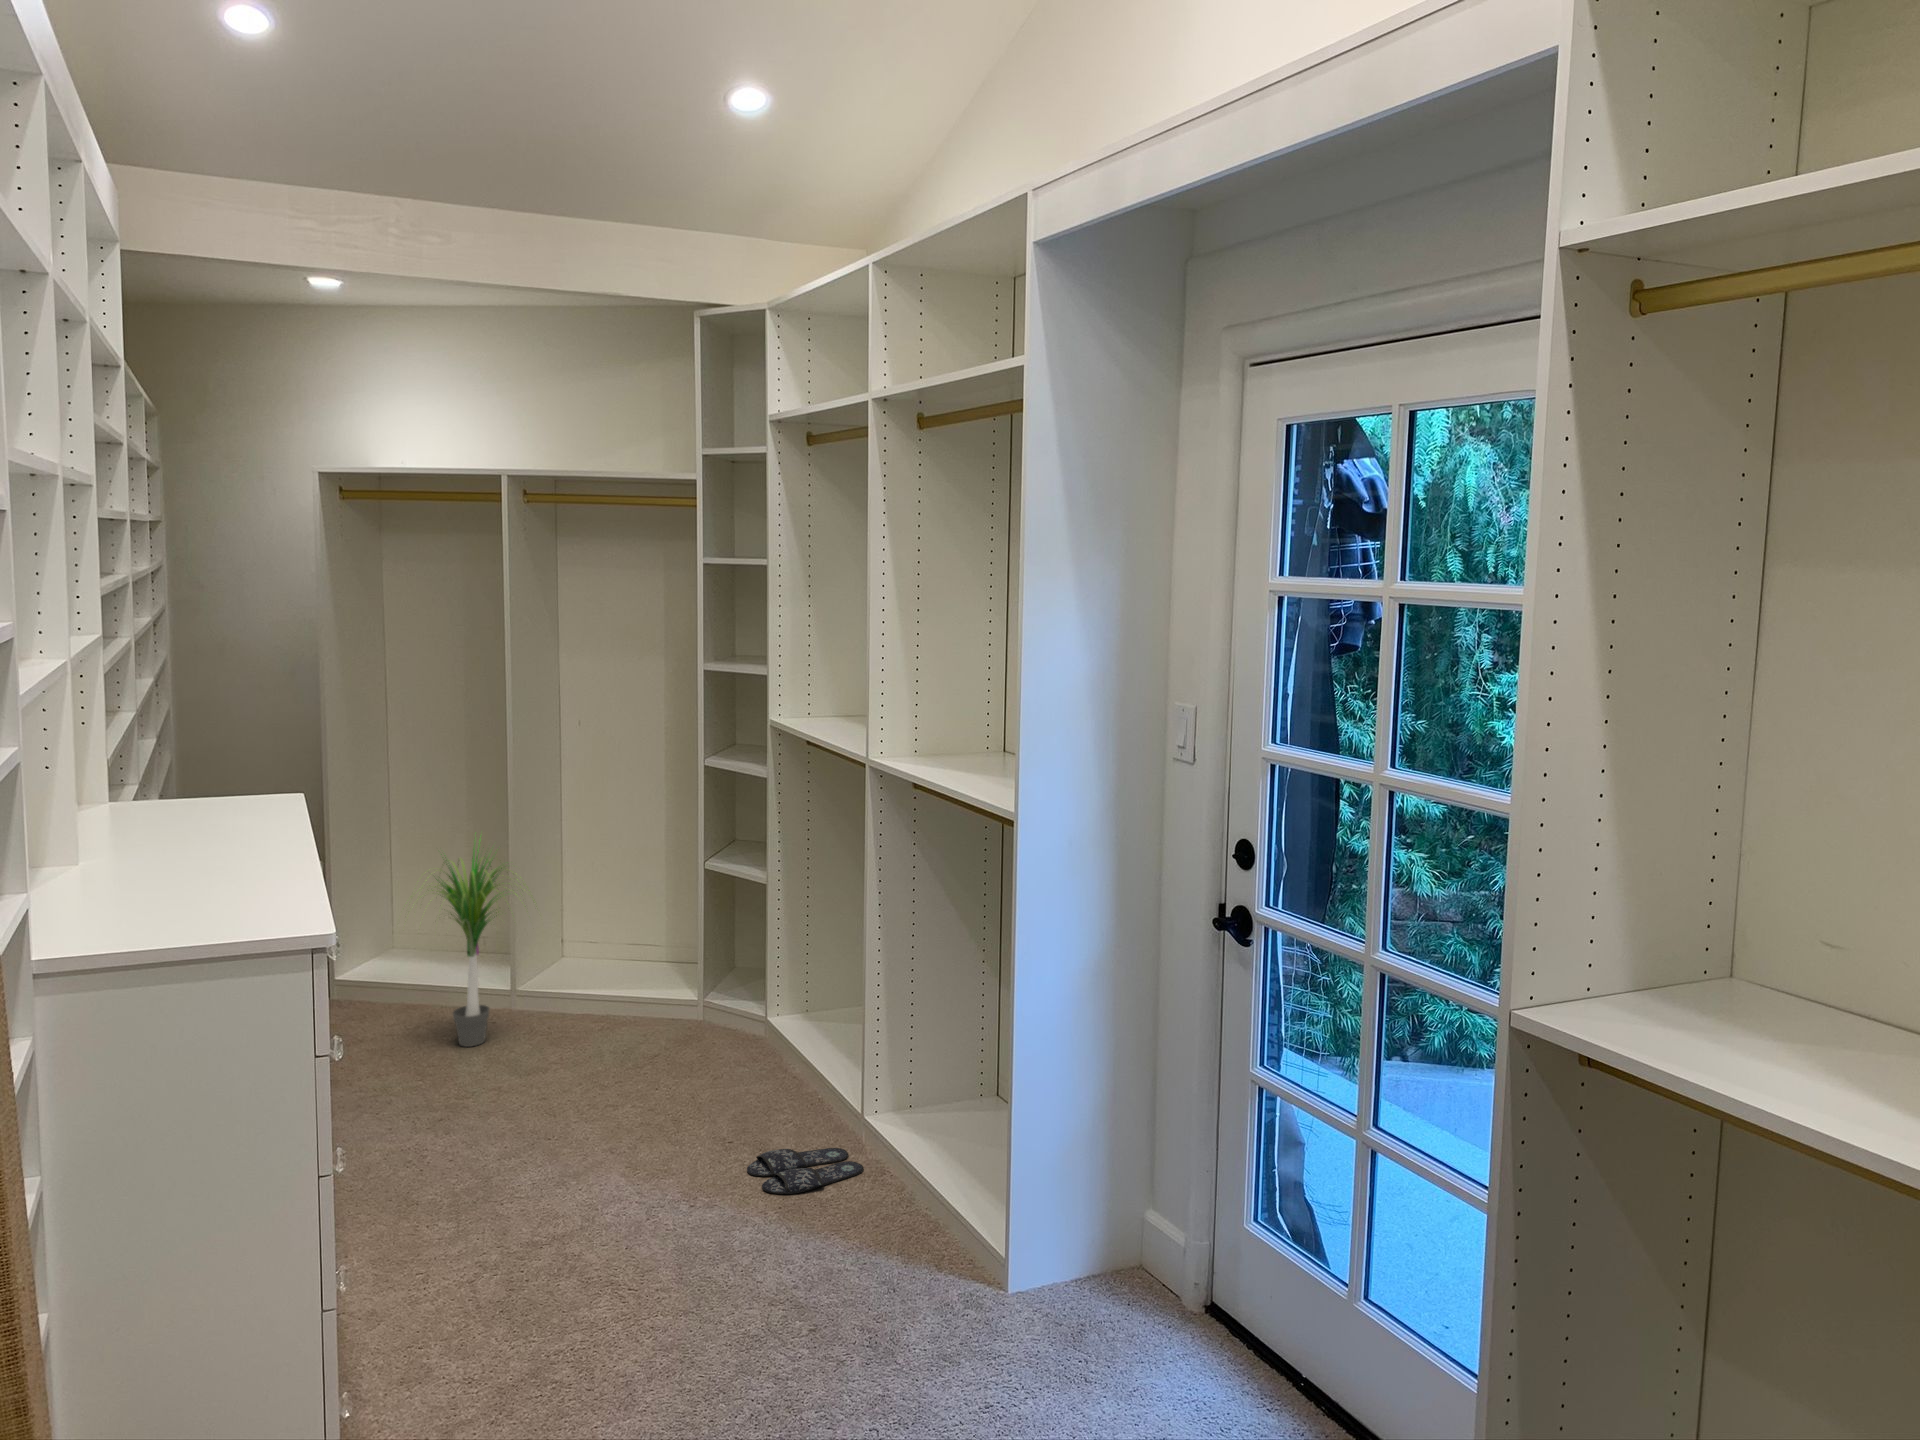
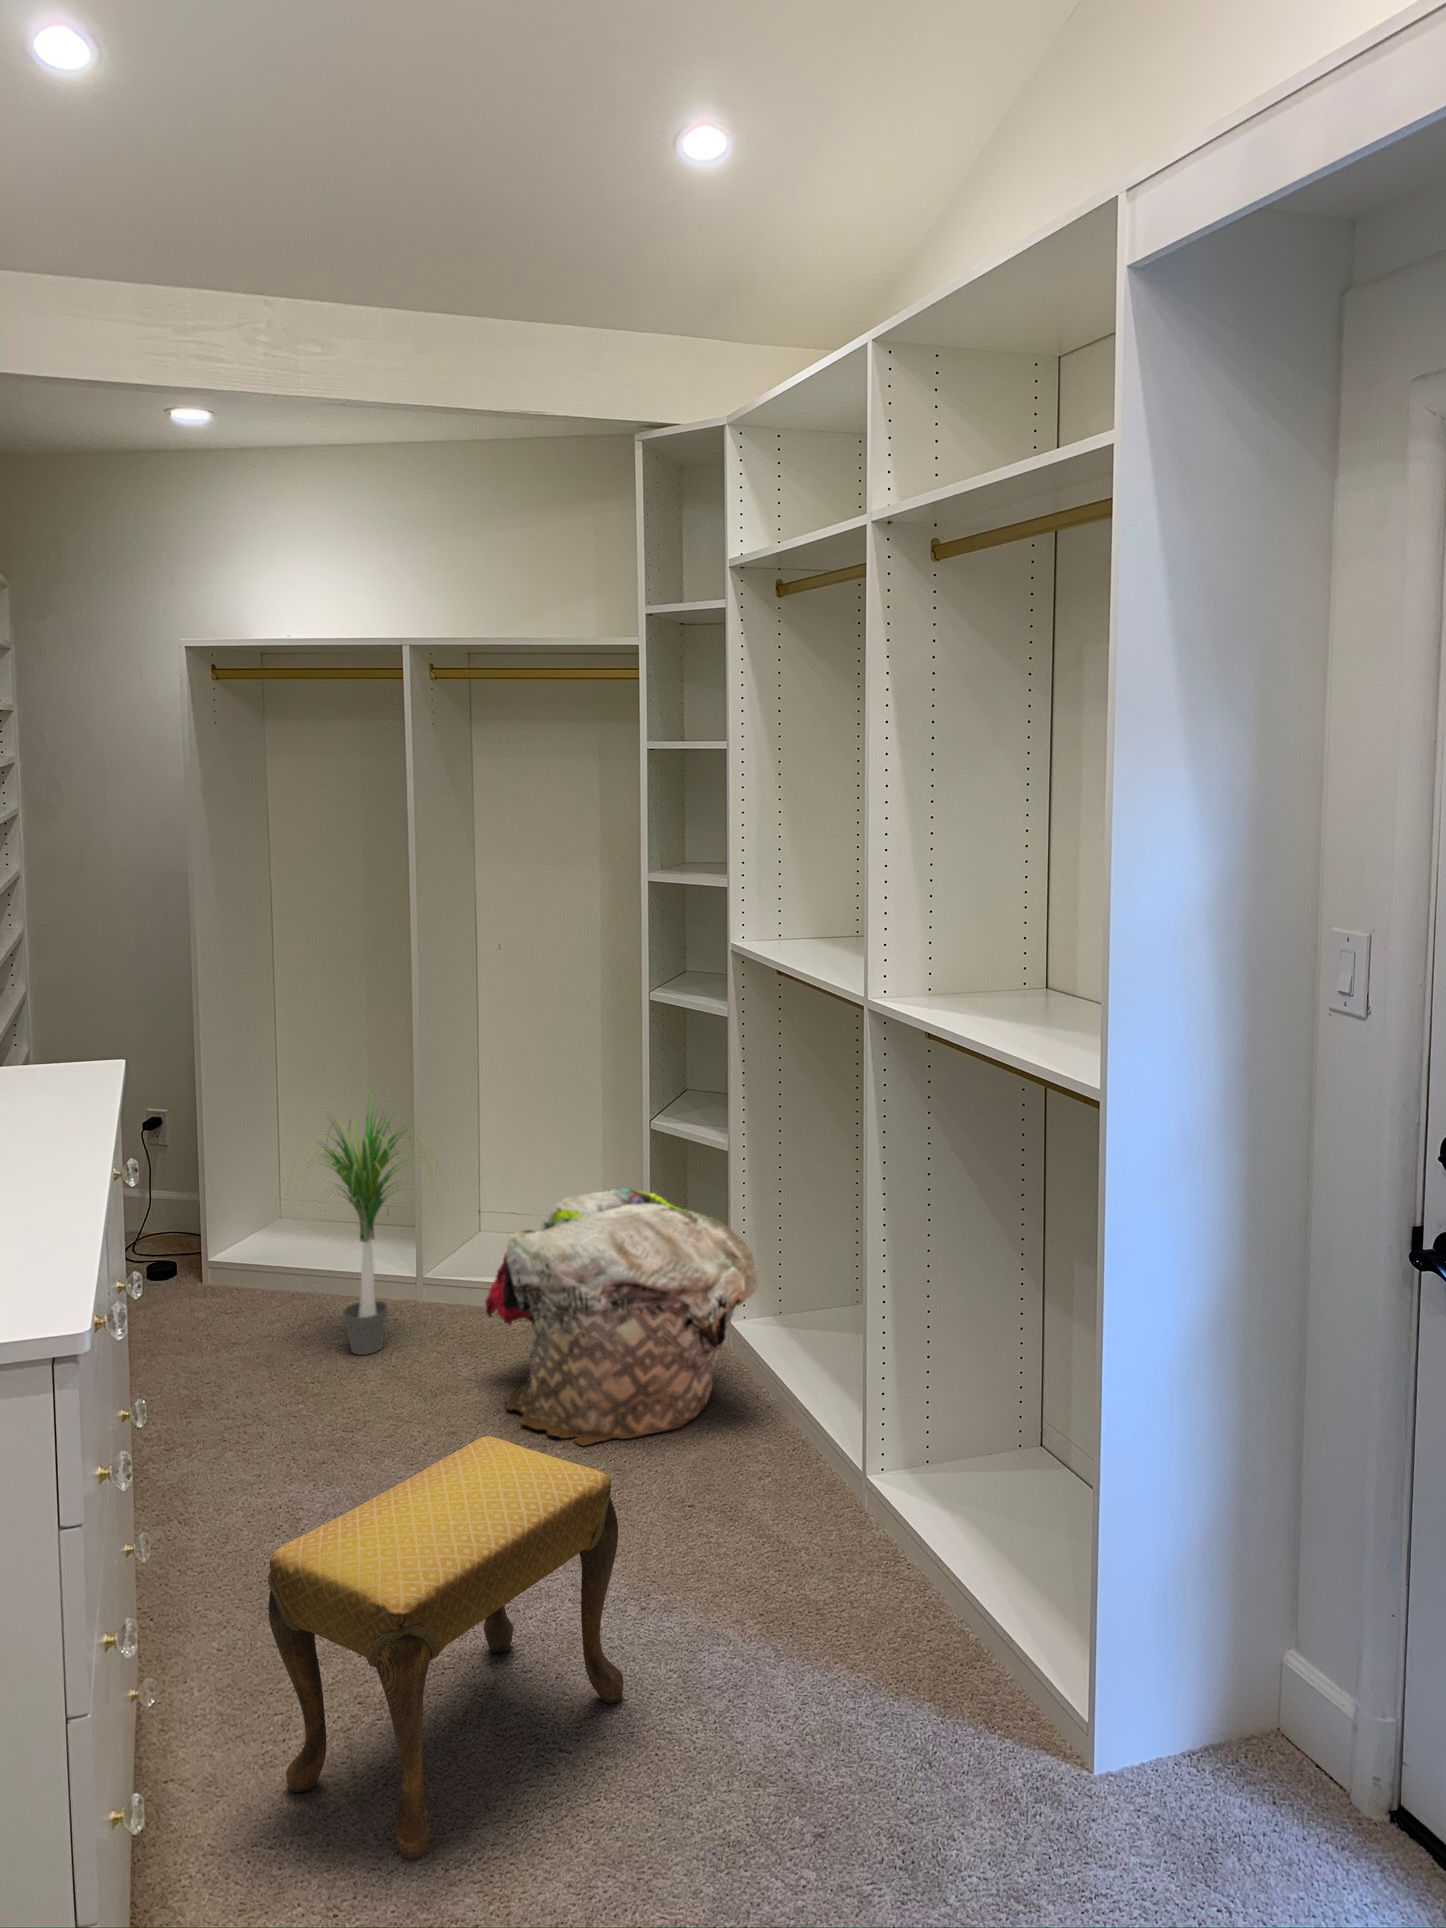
laundry basket: none [569,909,786,1105] -> present [485,1188,757,1445]
footstool: none [412,1076,675,1358] -> present [268,1436,624,1861]
slippers: present [747,1148,863,1194] -> none [715,1518,870,1592]

